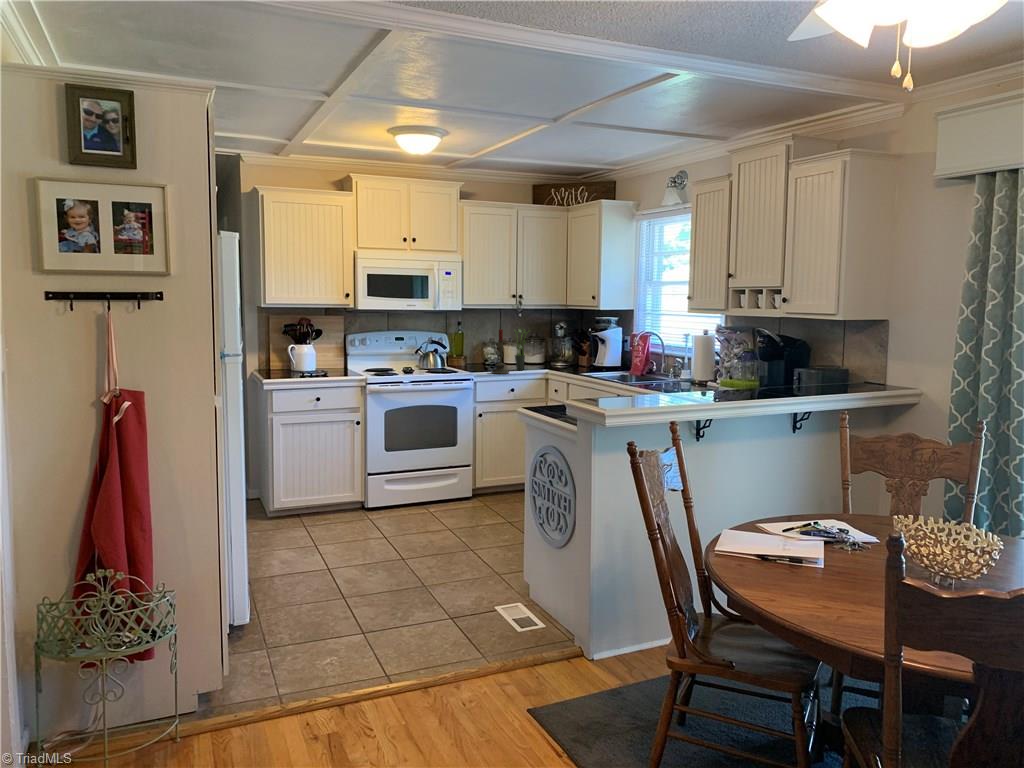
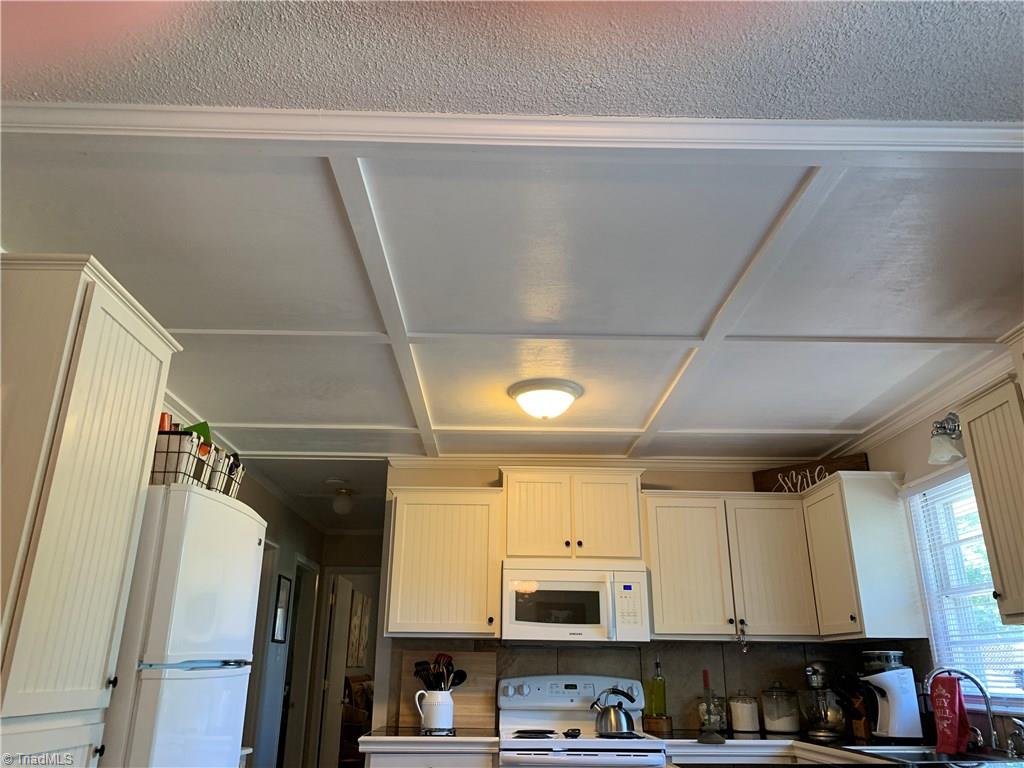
potted plant: present [515,329,527,370] -> none [734,667,764,740]

